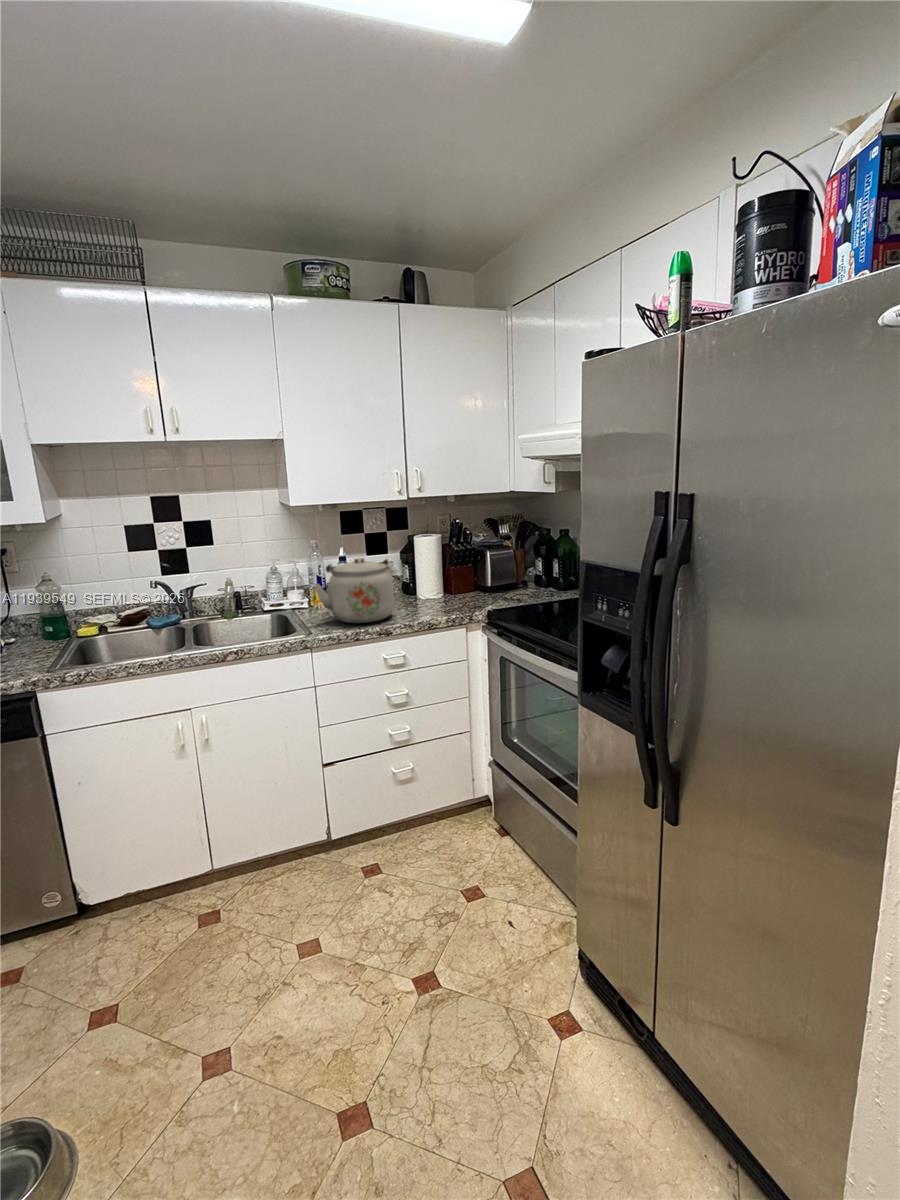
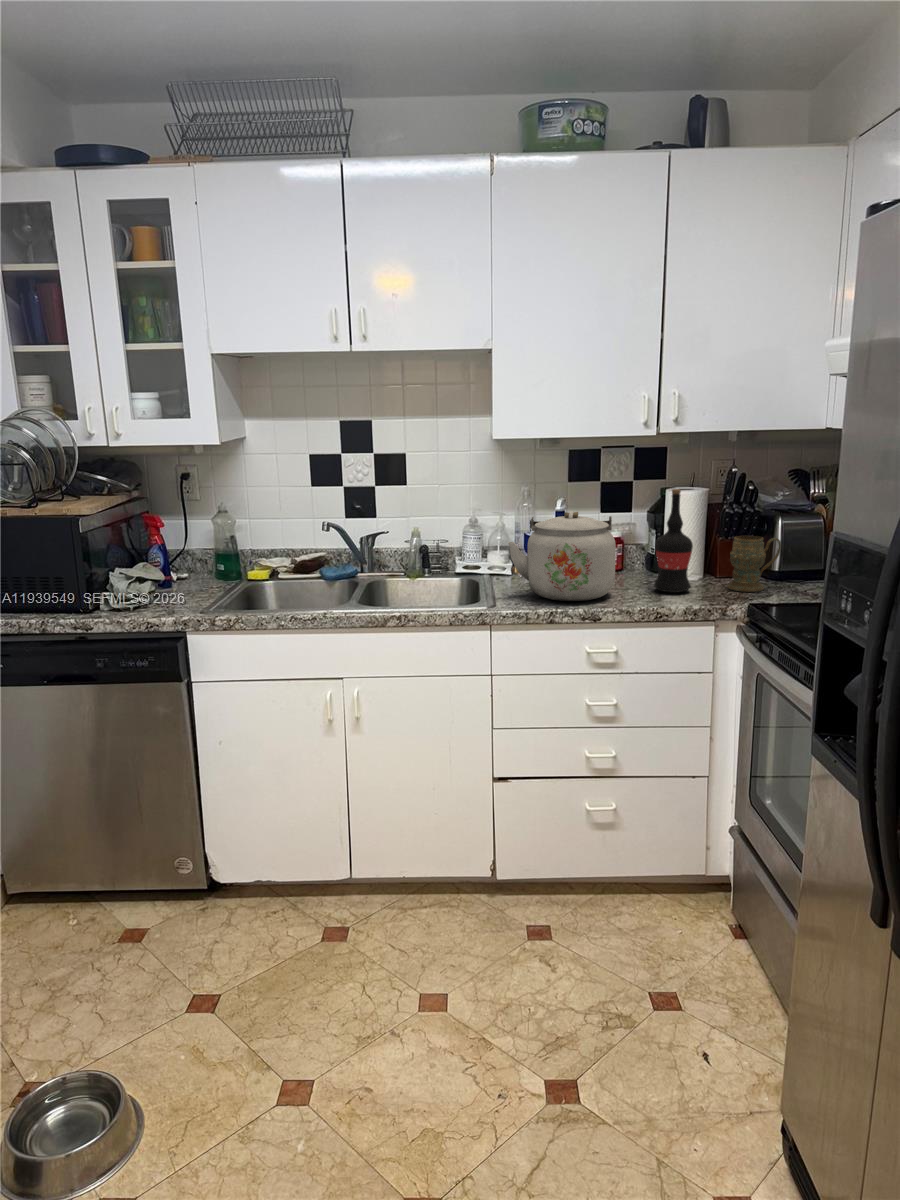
wine bottle: none [417,537,444,608] -> present [654,489,693,593]
mug: none [464,565,495,602] -> present [728,536,781,592]

